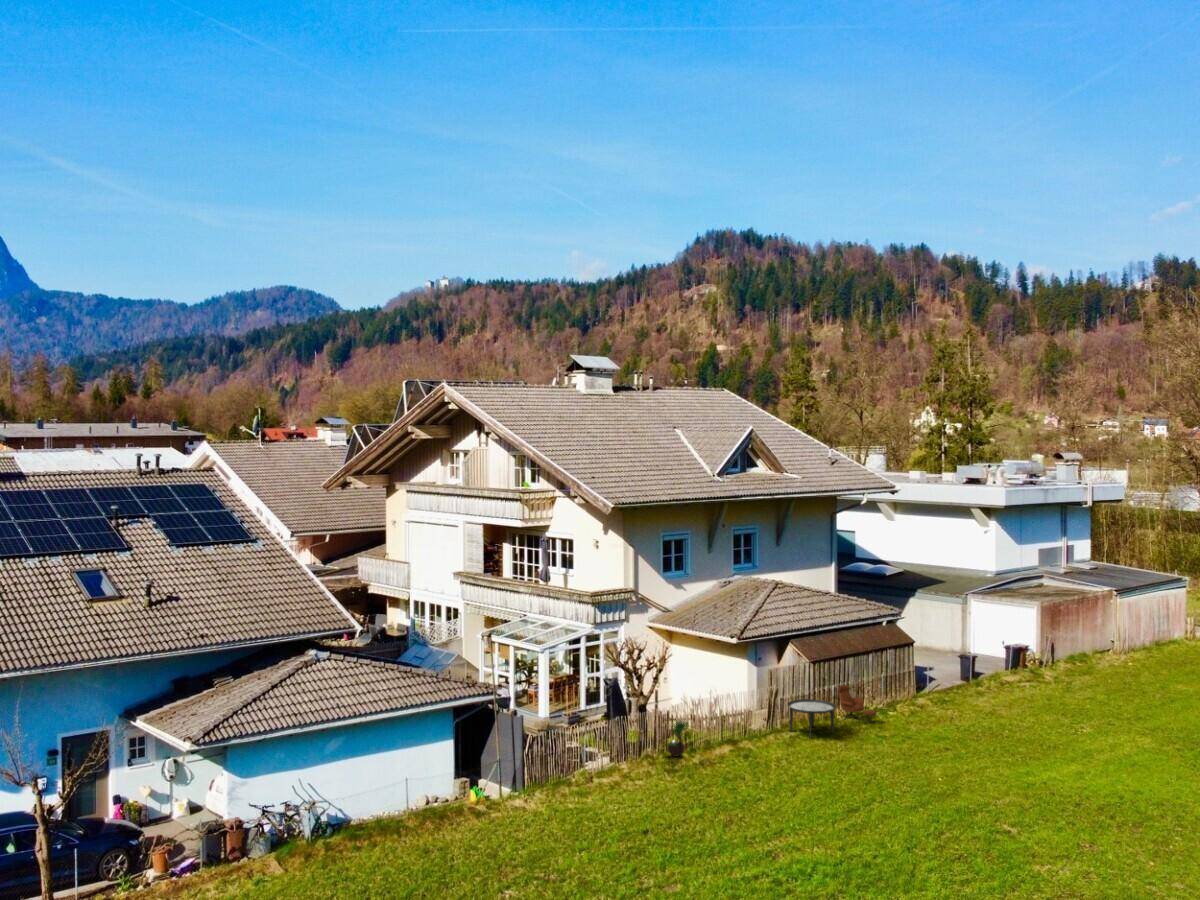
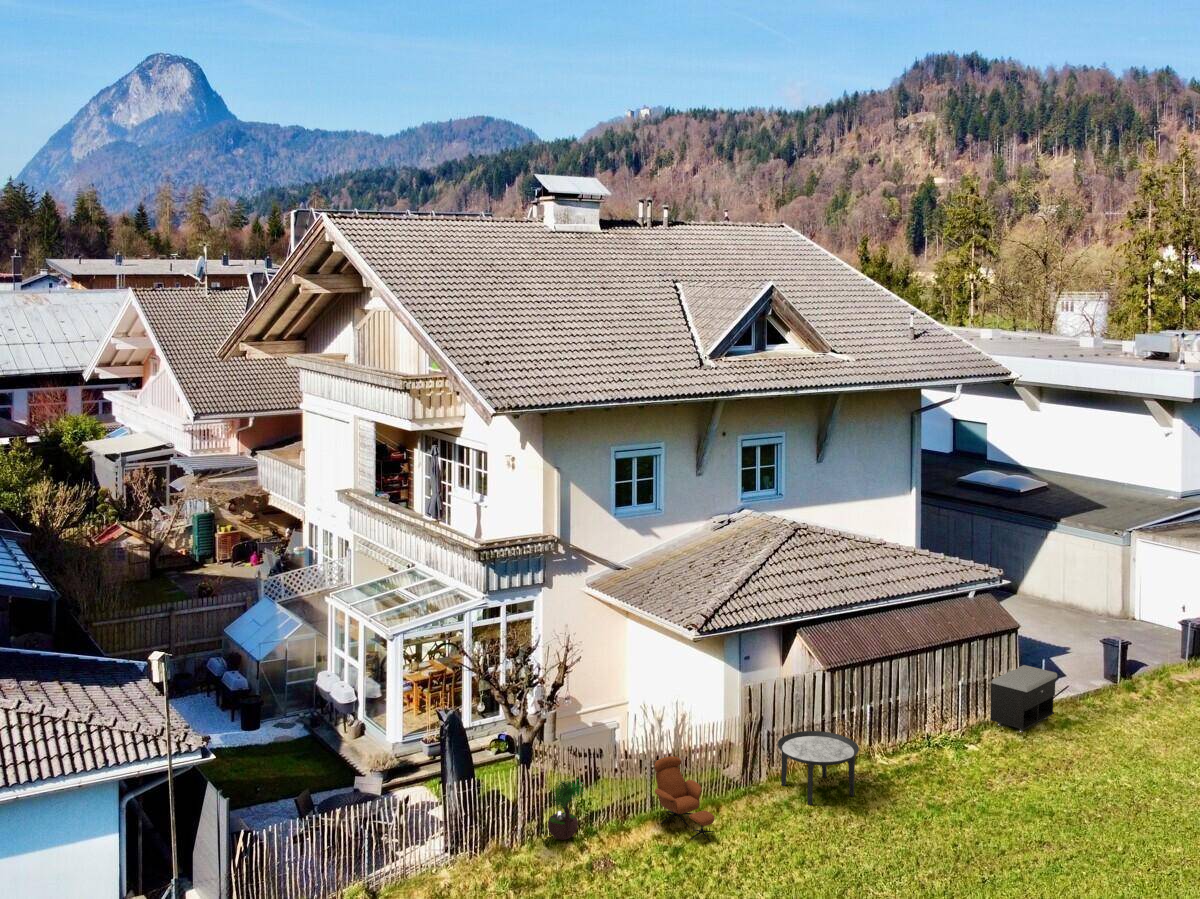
storage bench: none [900,667,938,705] -> present [990,665,1057,732]
lounge chair: present [838,685,876,722] -> present [655,756,715,842]

